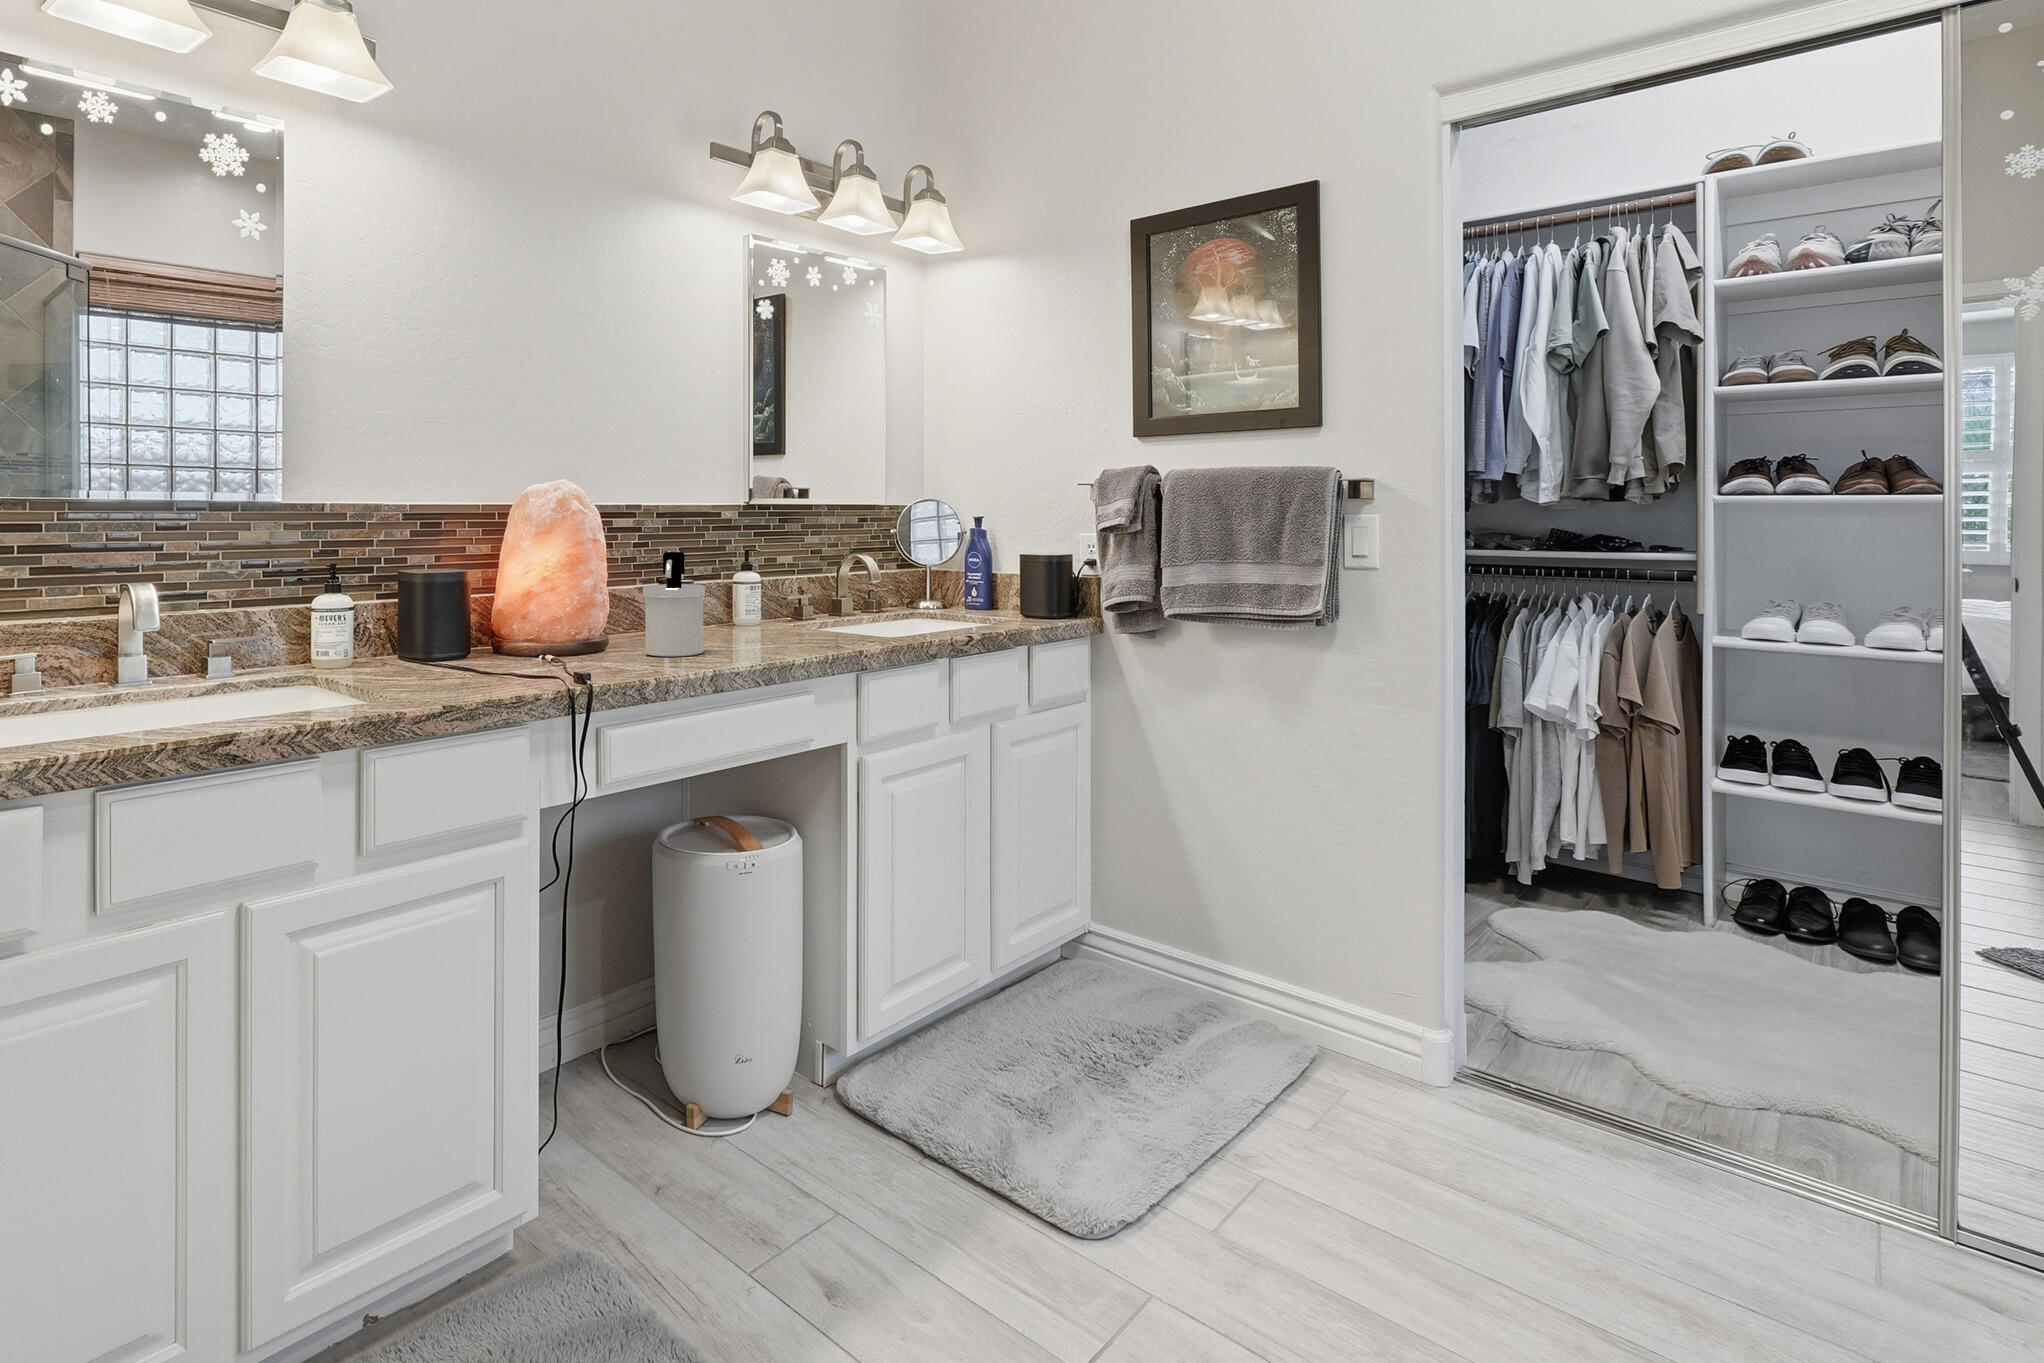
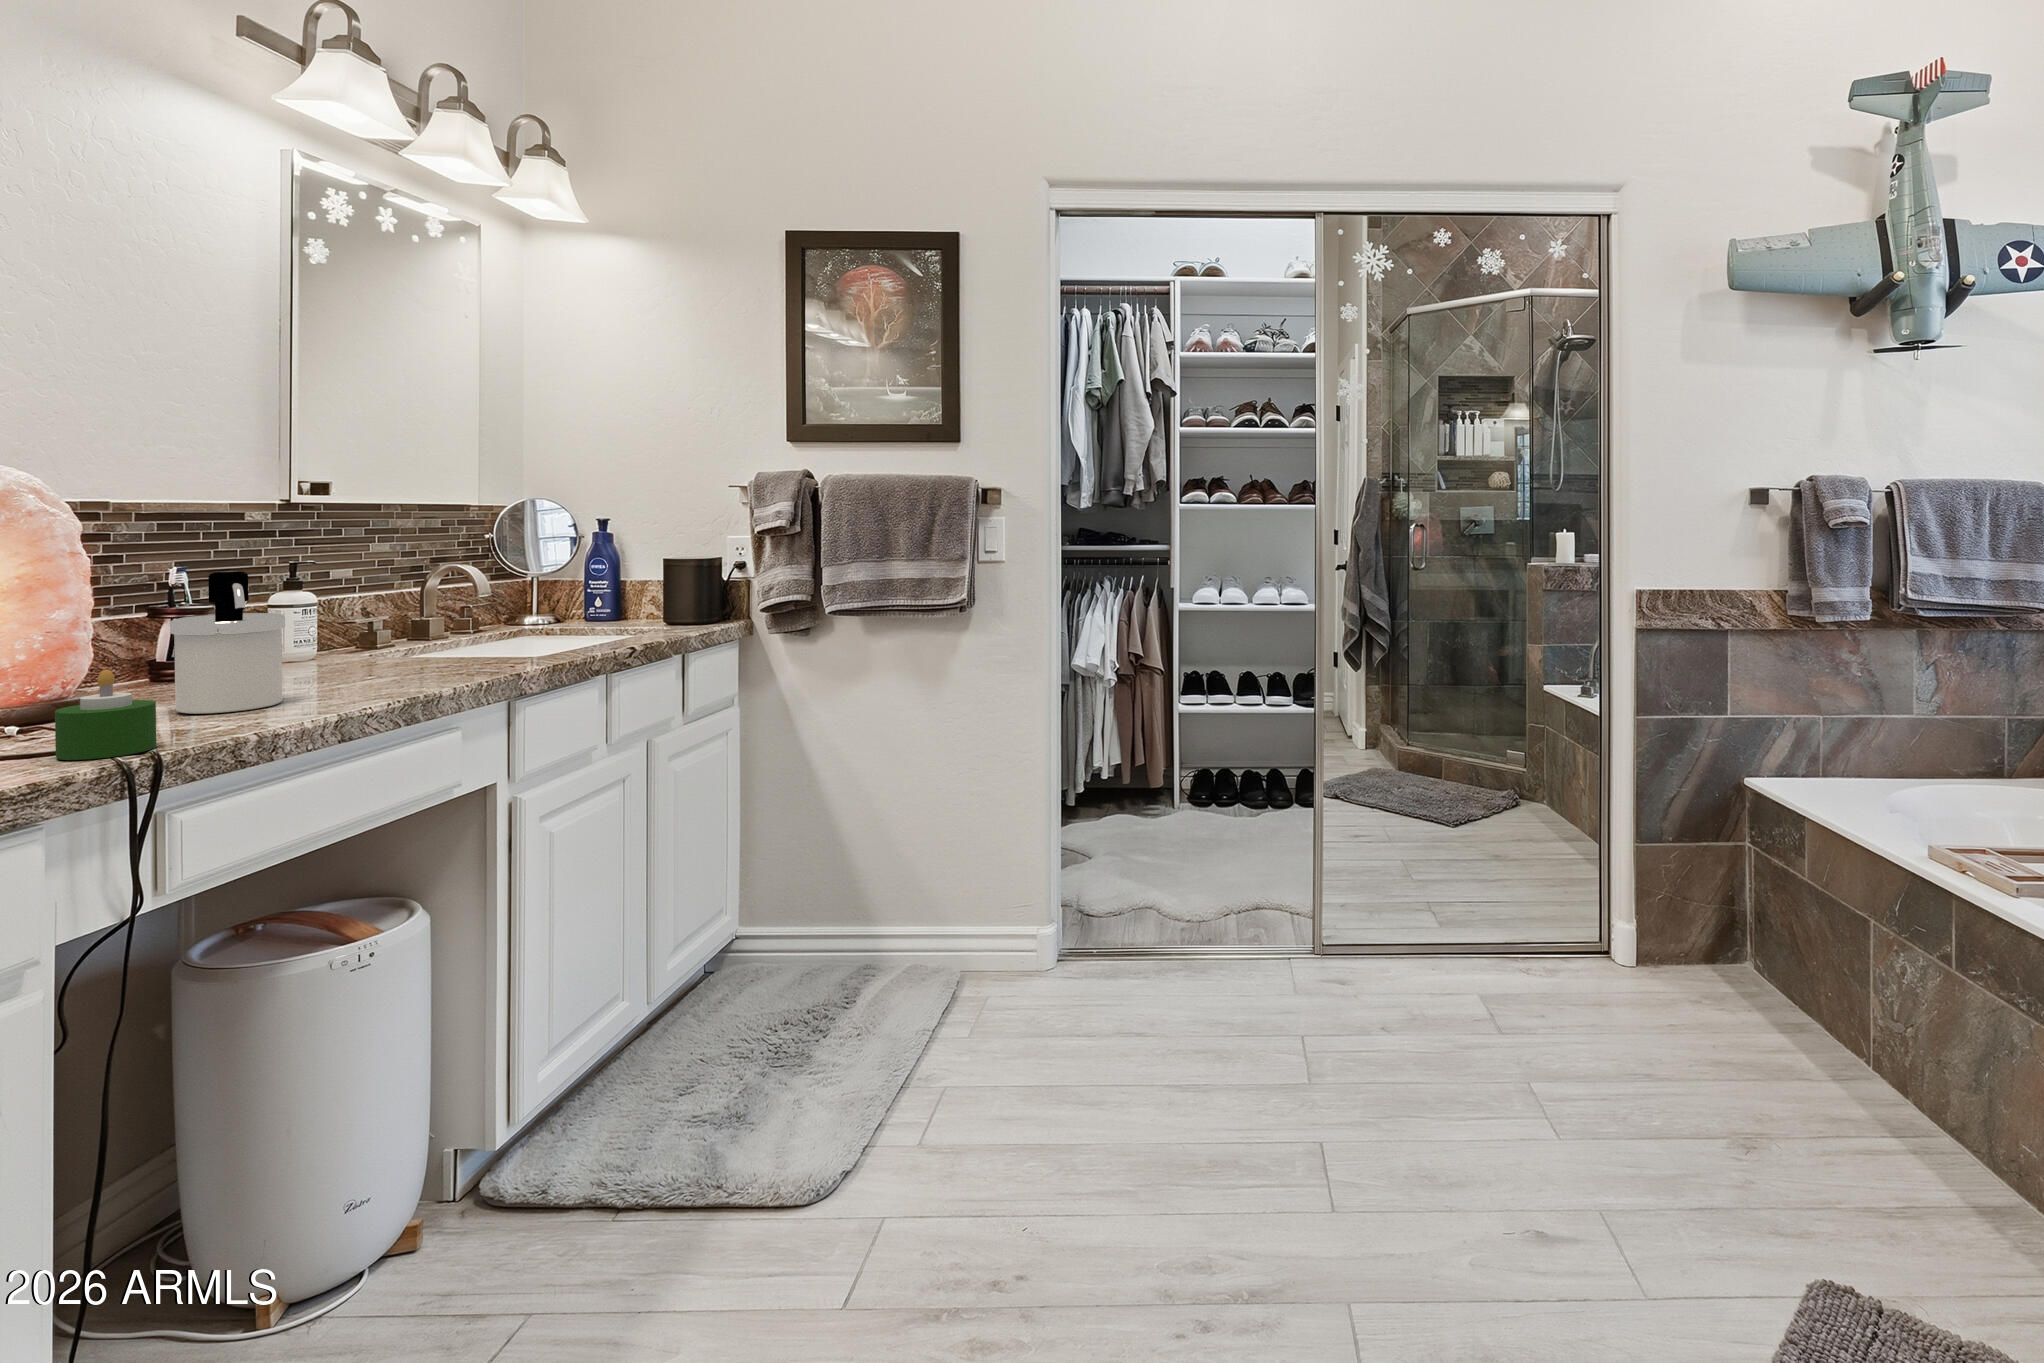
candle: none [558,615,607,677] -> present [55,670,156,760]

